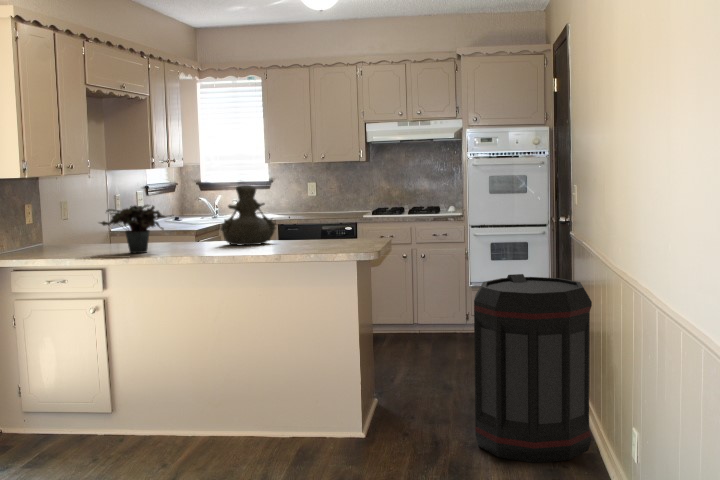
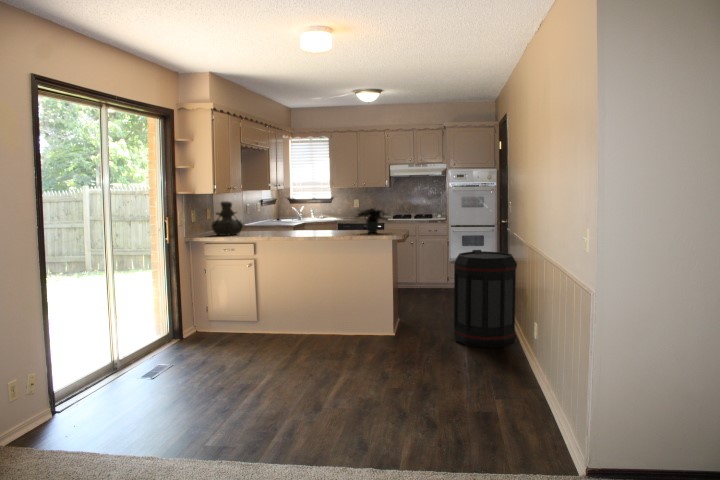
vase: present [221,185,276,245] -> present [212,201,243,236]
potted plant: present [100,205,174,253] -> present [355,208,388,233]

